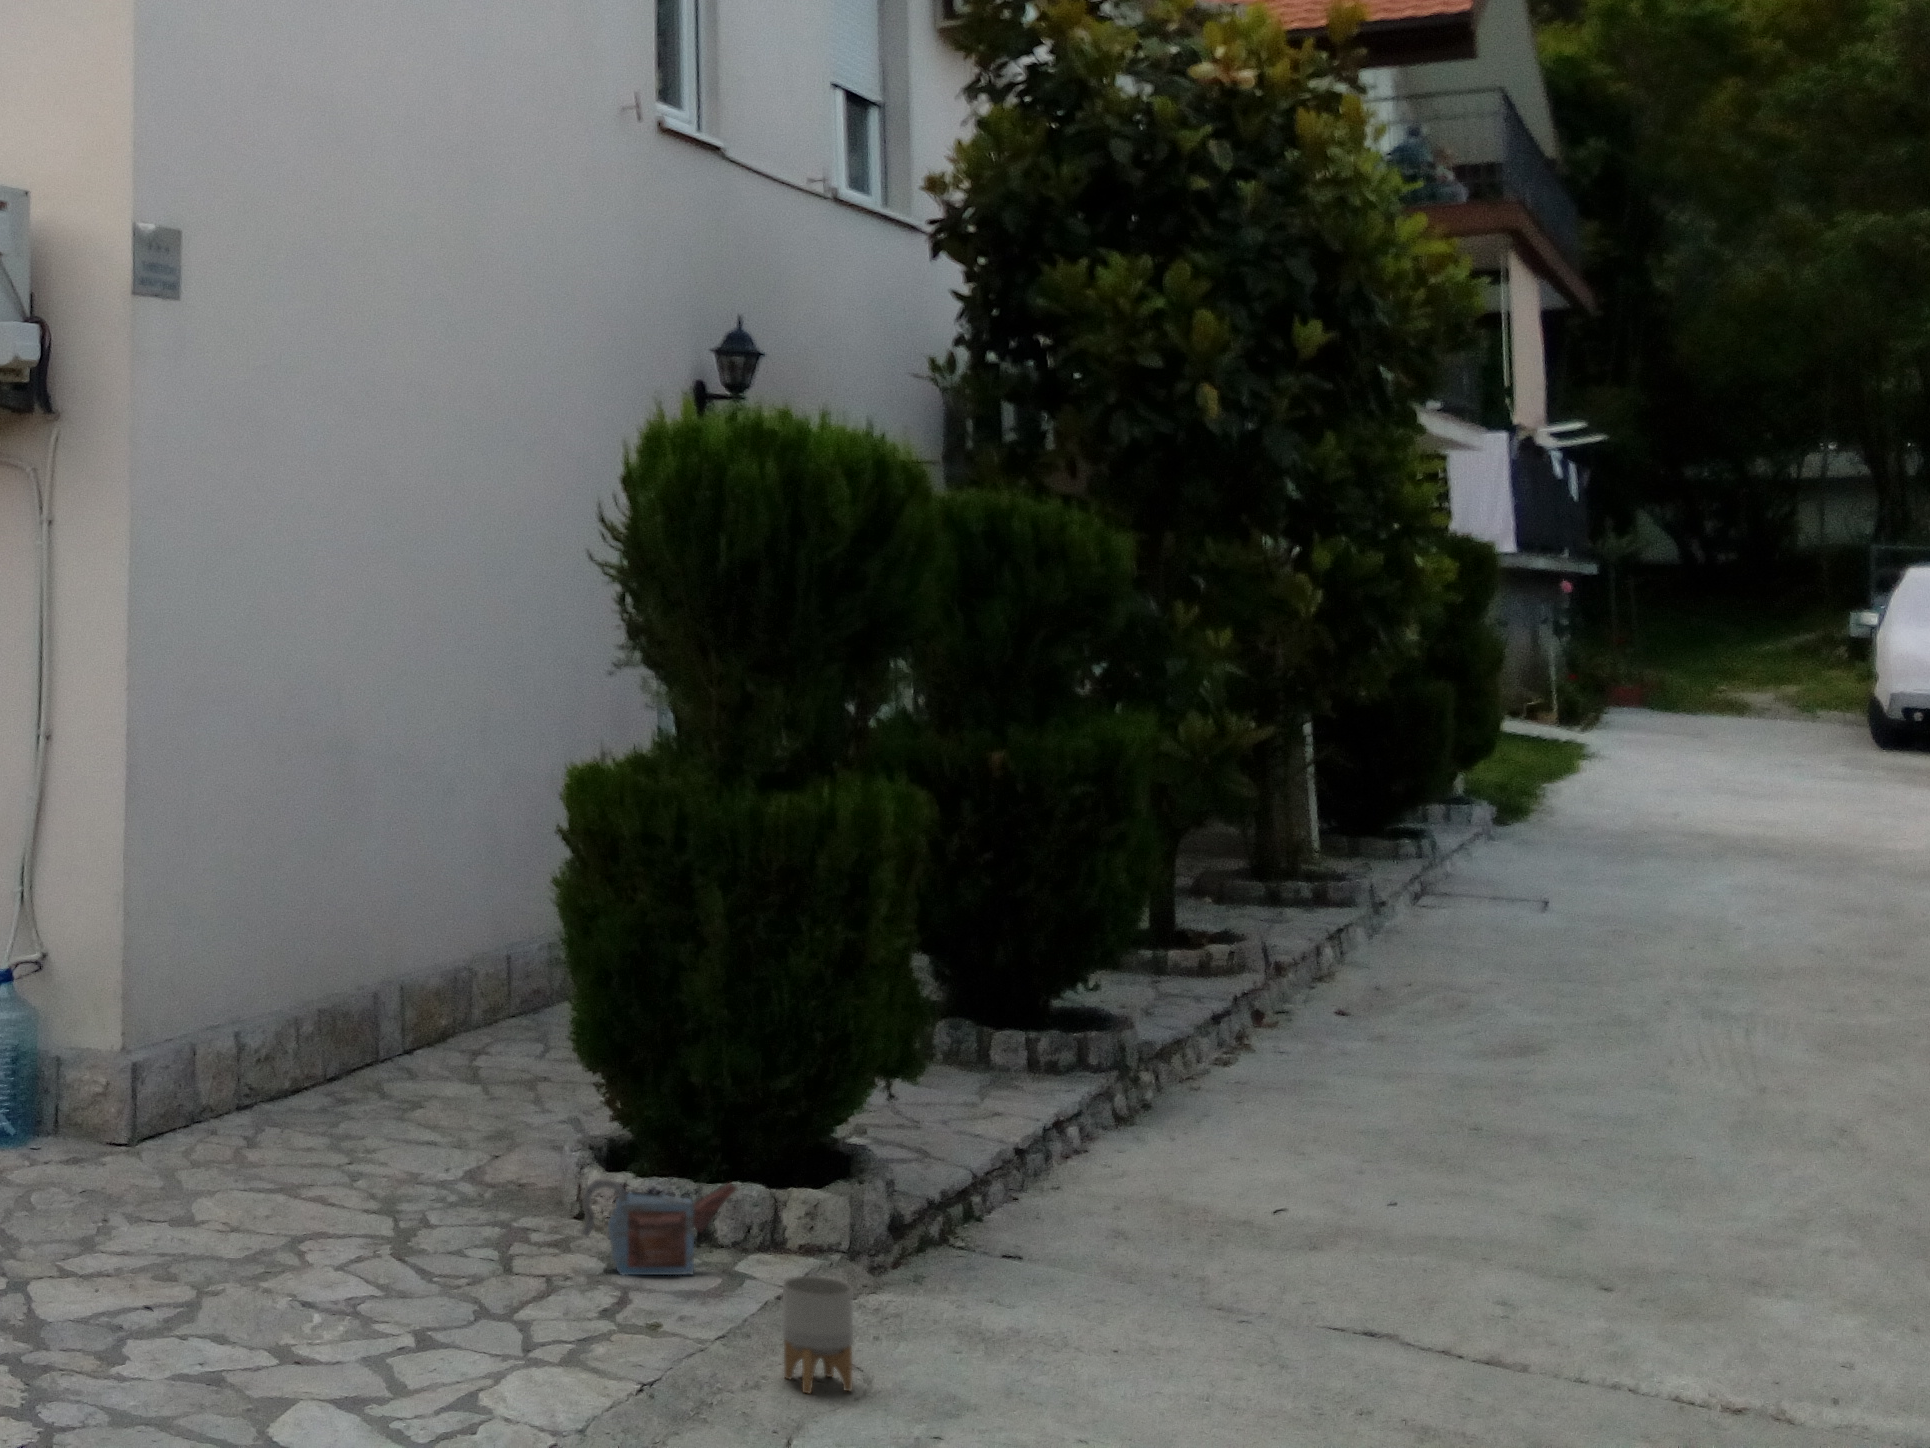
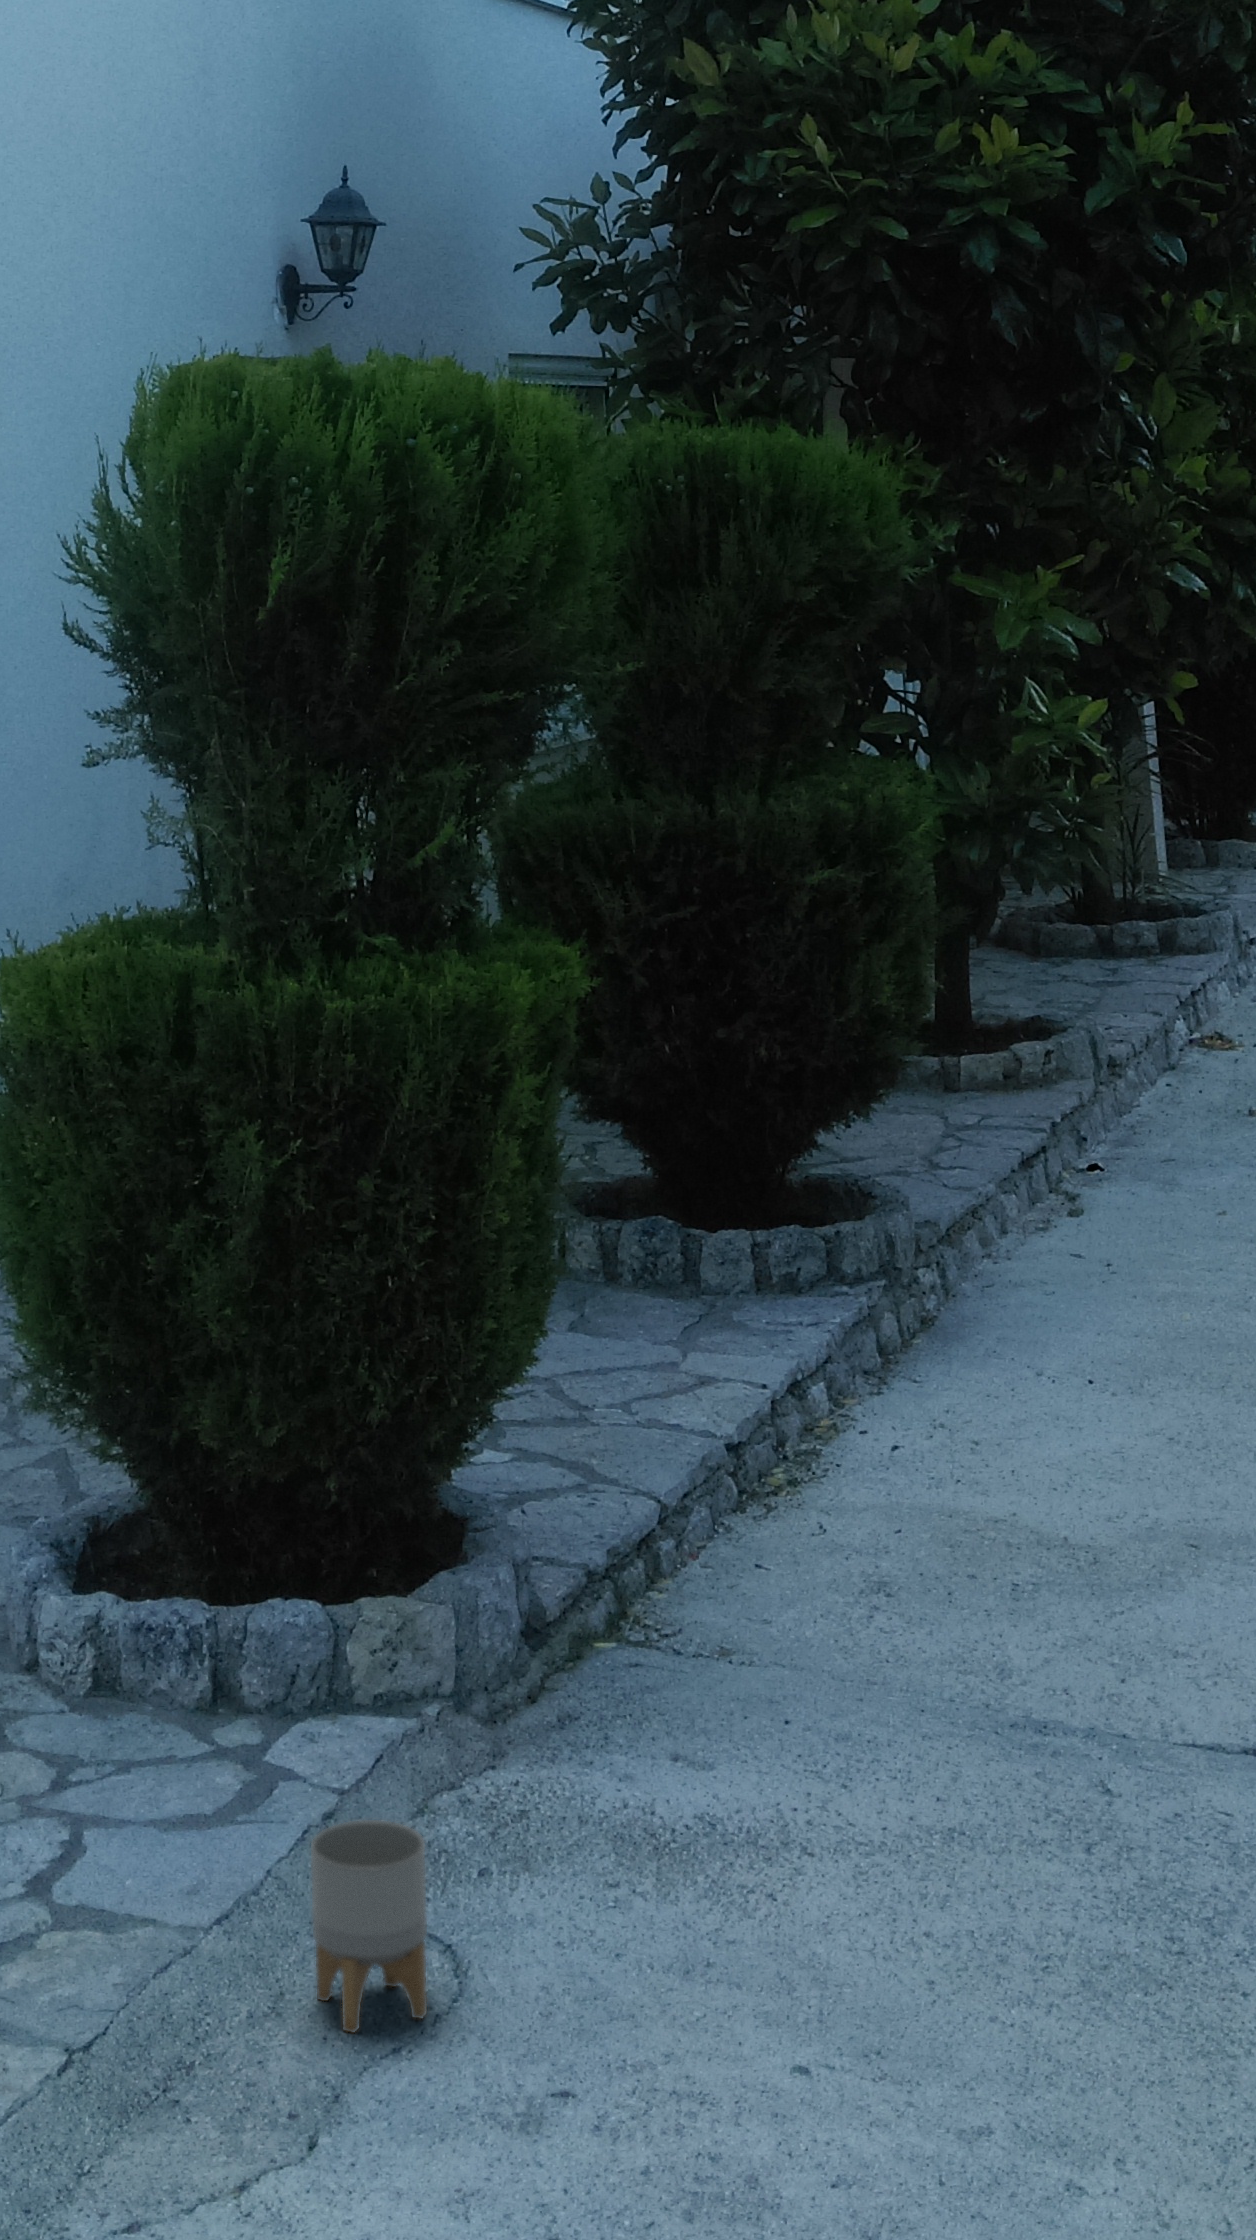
watering can: present [581,1178,736,1275] -> none [13,1612,270,1784]

